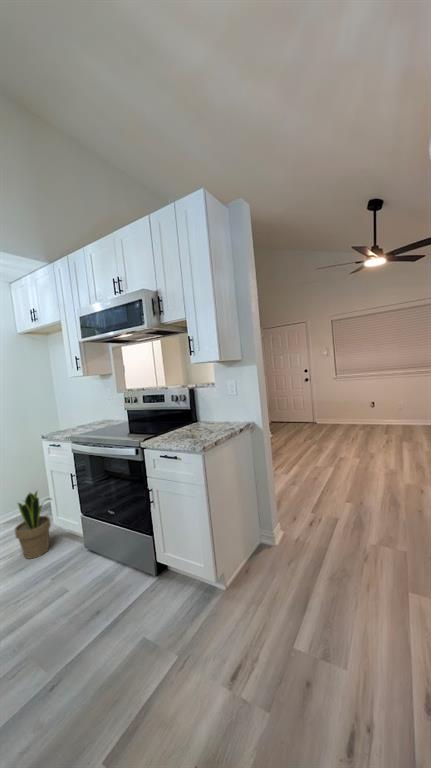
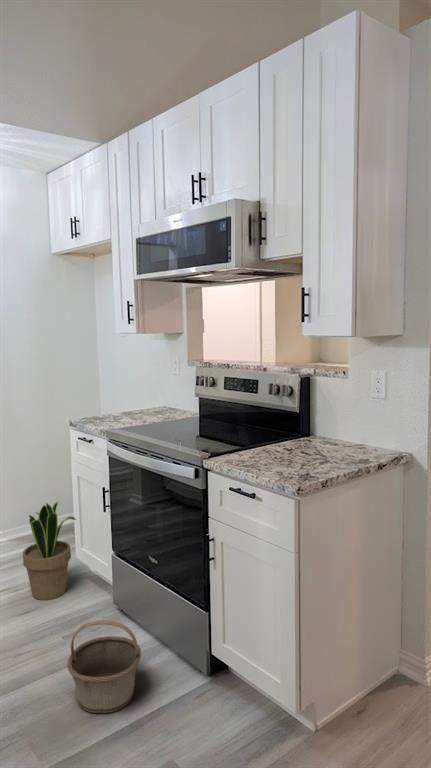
basket: none [62,556,113,622] -> present [67,620,141,713]

